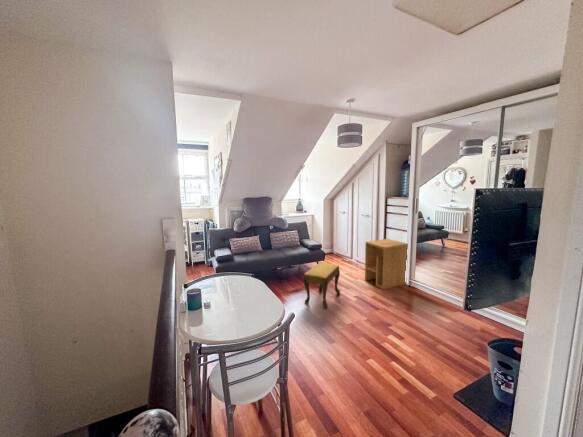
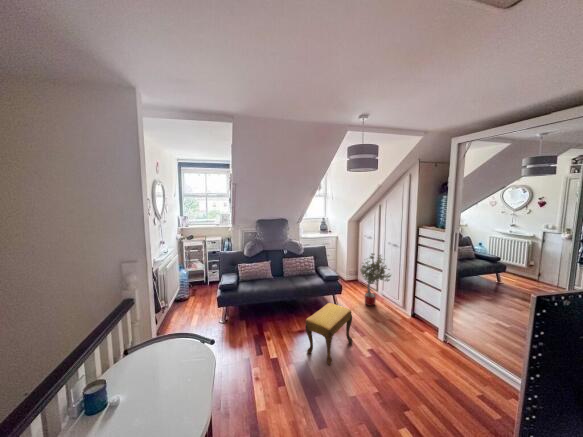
potted tree: none [337,224,365,270] -> present [360,253,391,306]
side table: present [365,239,408,289] -> none [388,275,445,342]

